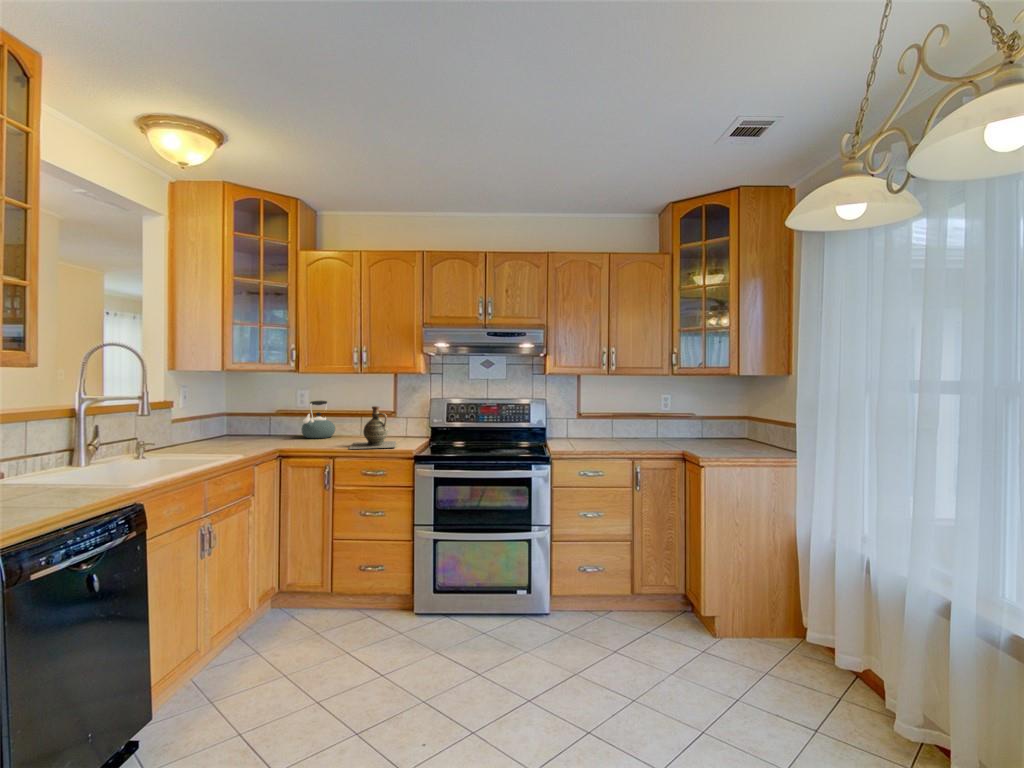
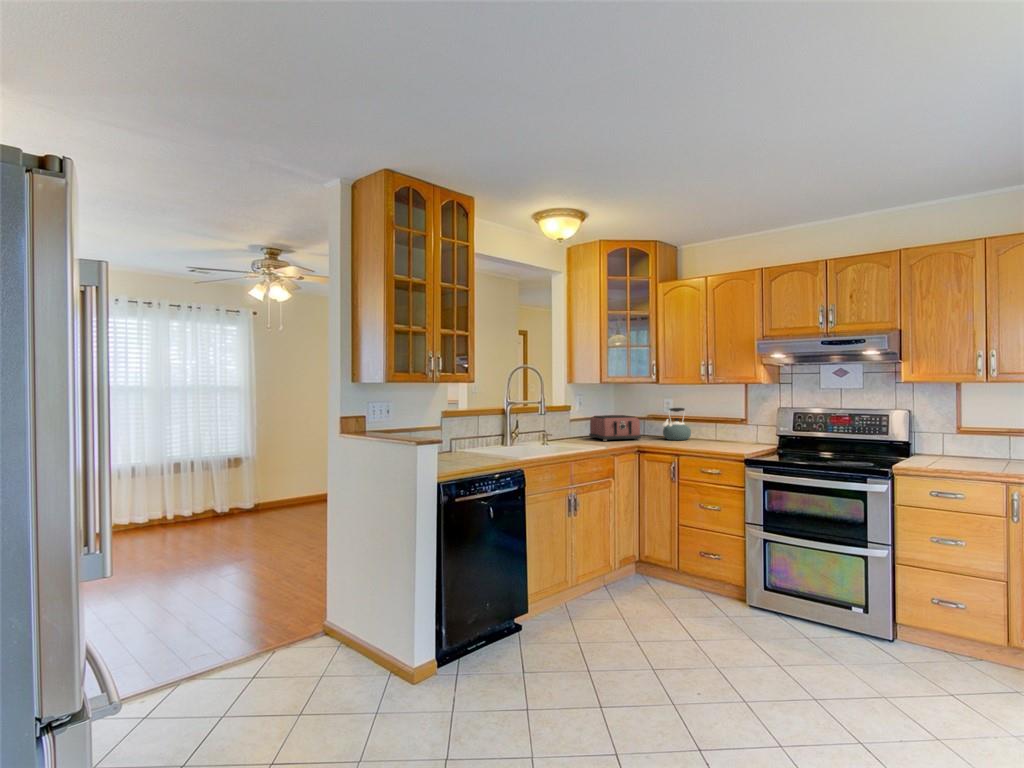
ceramic jug: present [349,406,396,449] -> none [689,414,737,451]
toaster: none [198,411,275,445] -> present [589,415,641,441]

